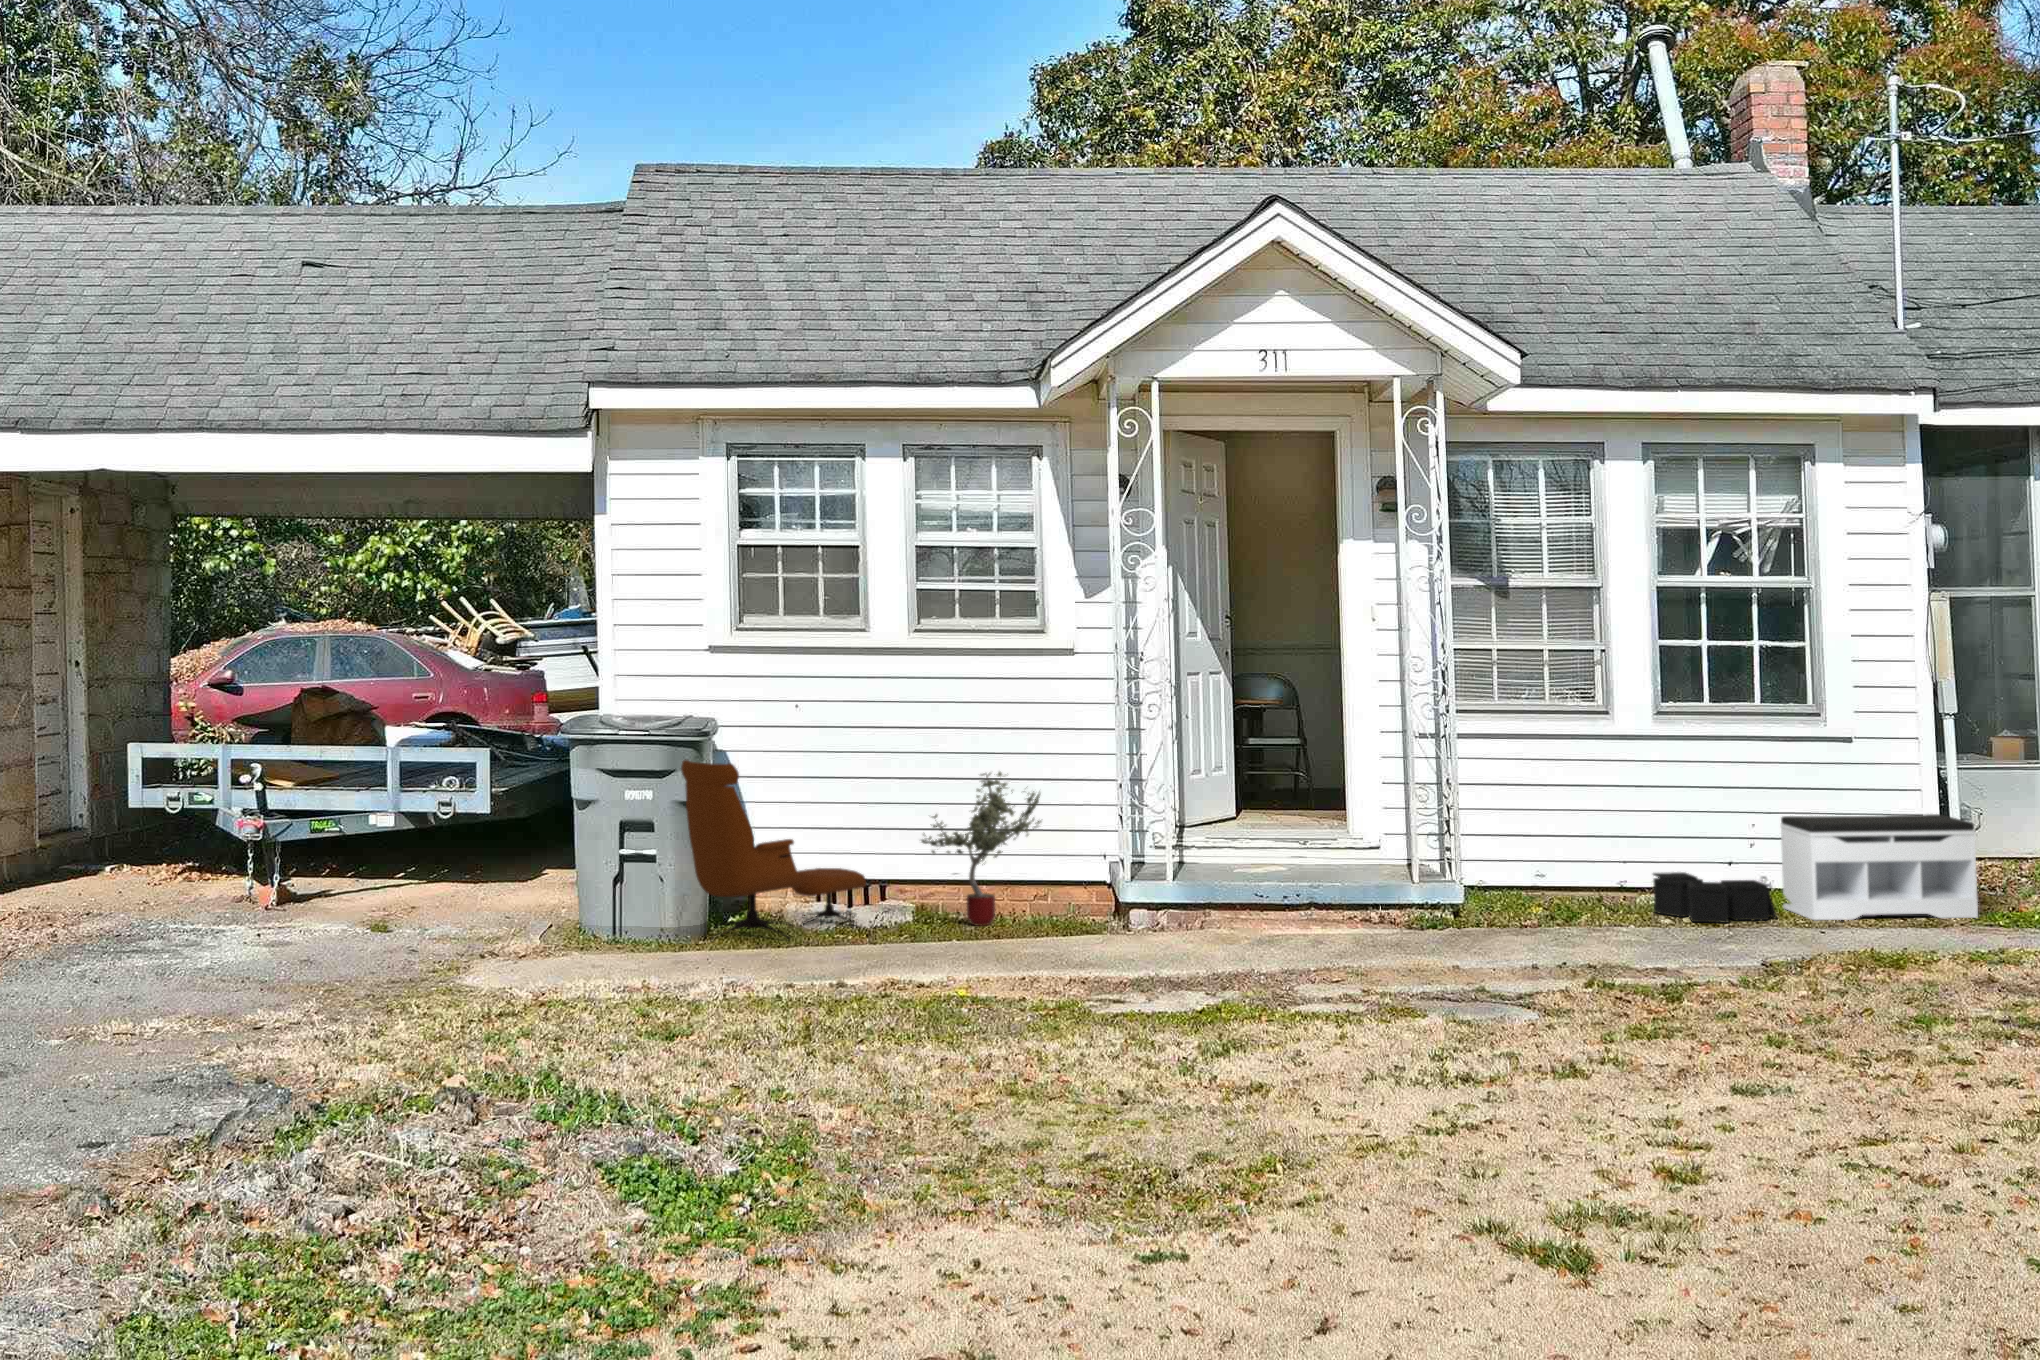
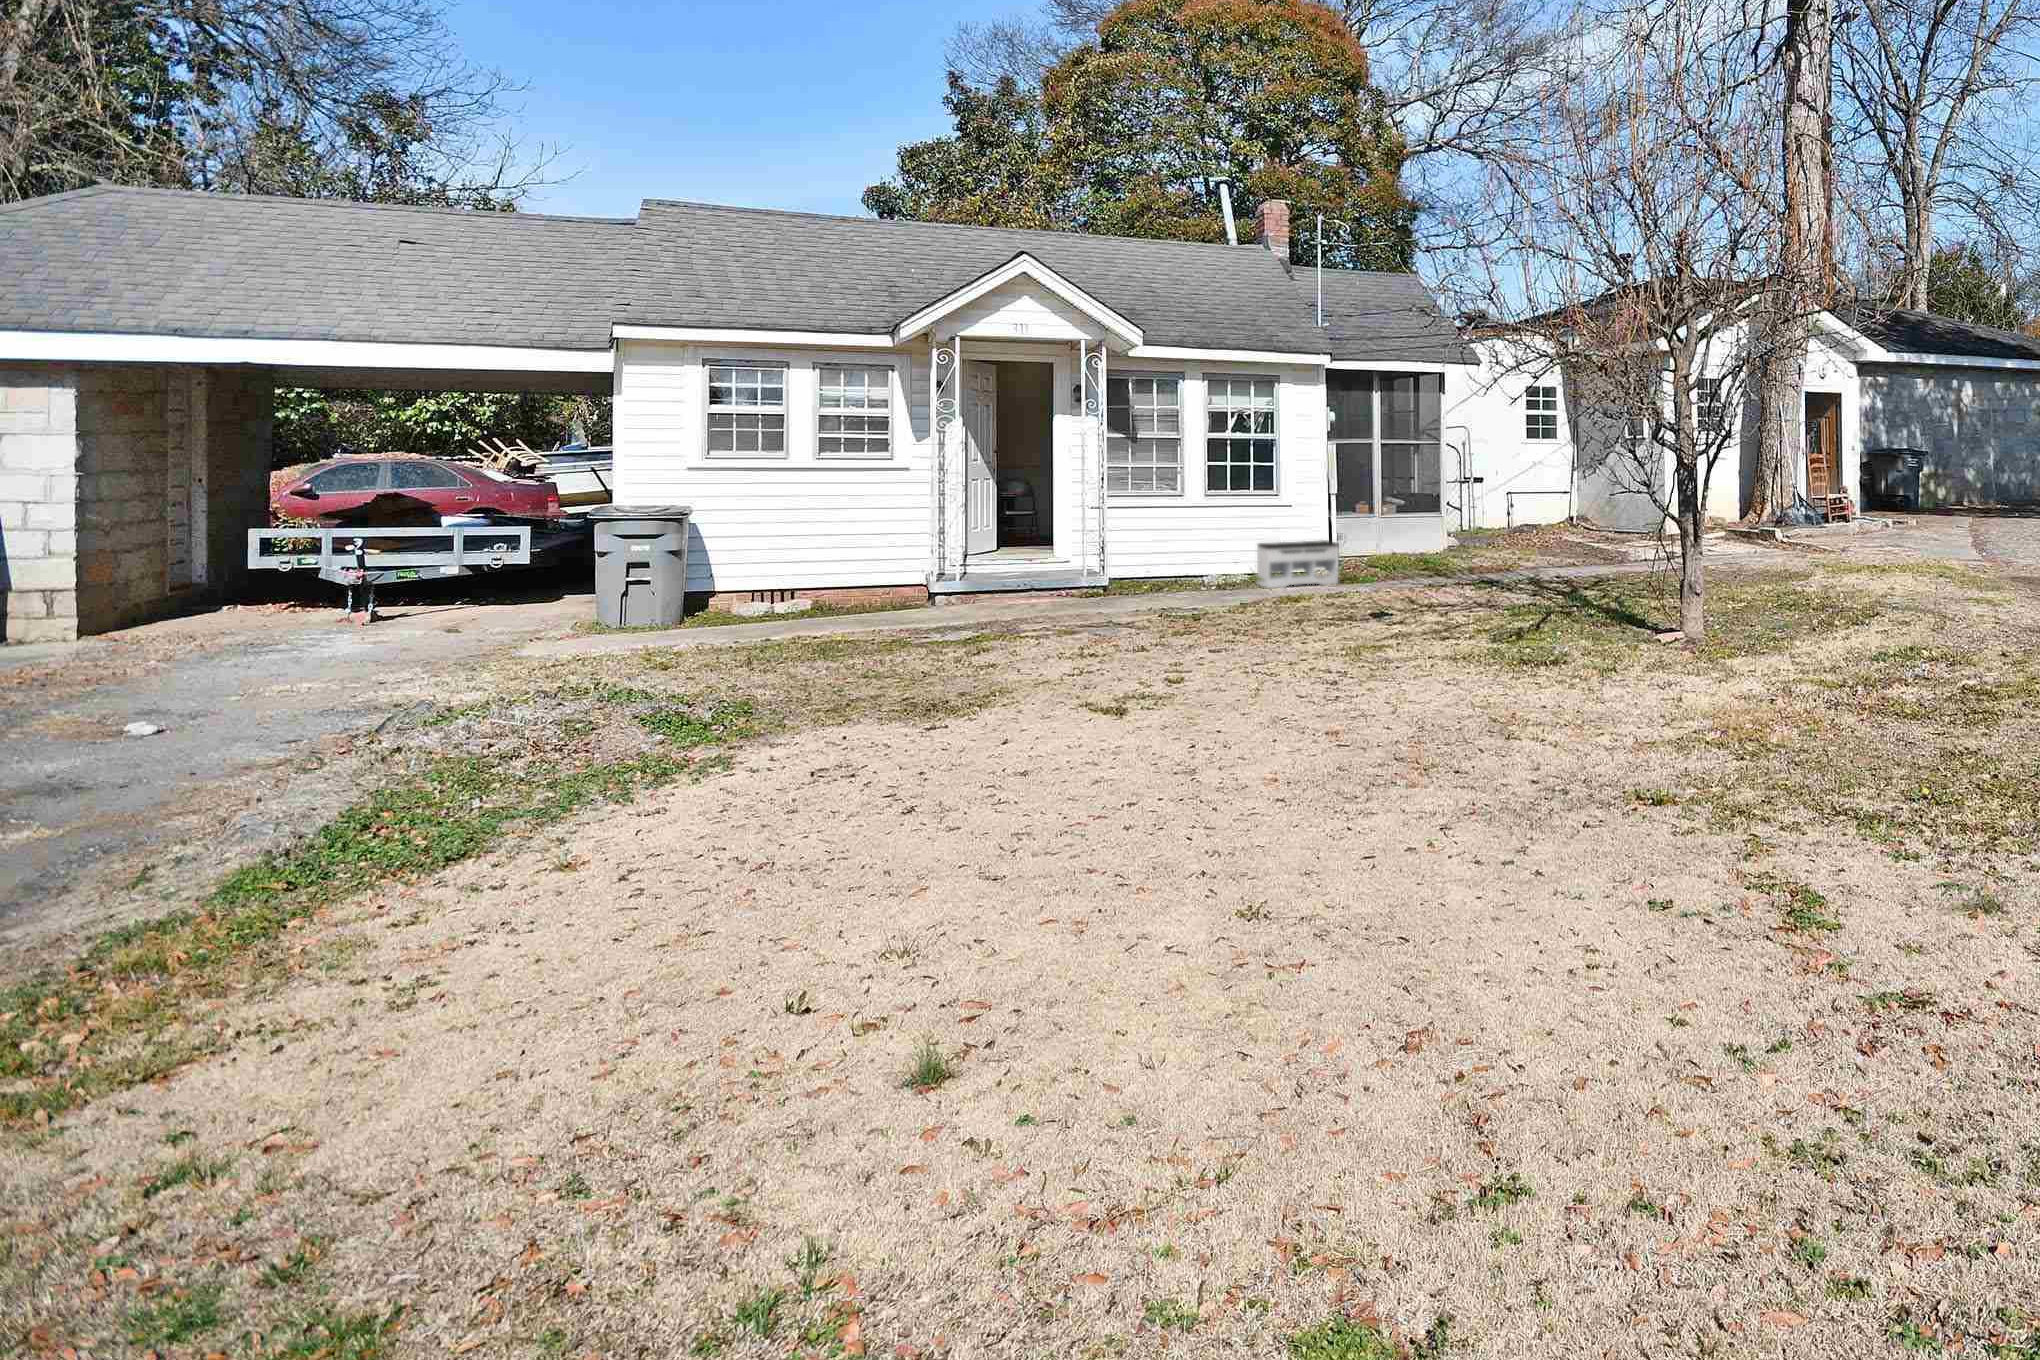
lounge chair: present [681,759,866,941] -> none [669,528,782,625]
potted tree: present [921,772,1041,926] -> none [814,531,886,610]
storage bin: present [1653,872,1777,923] -> none [1198,570,1252,591]

